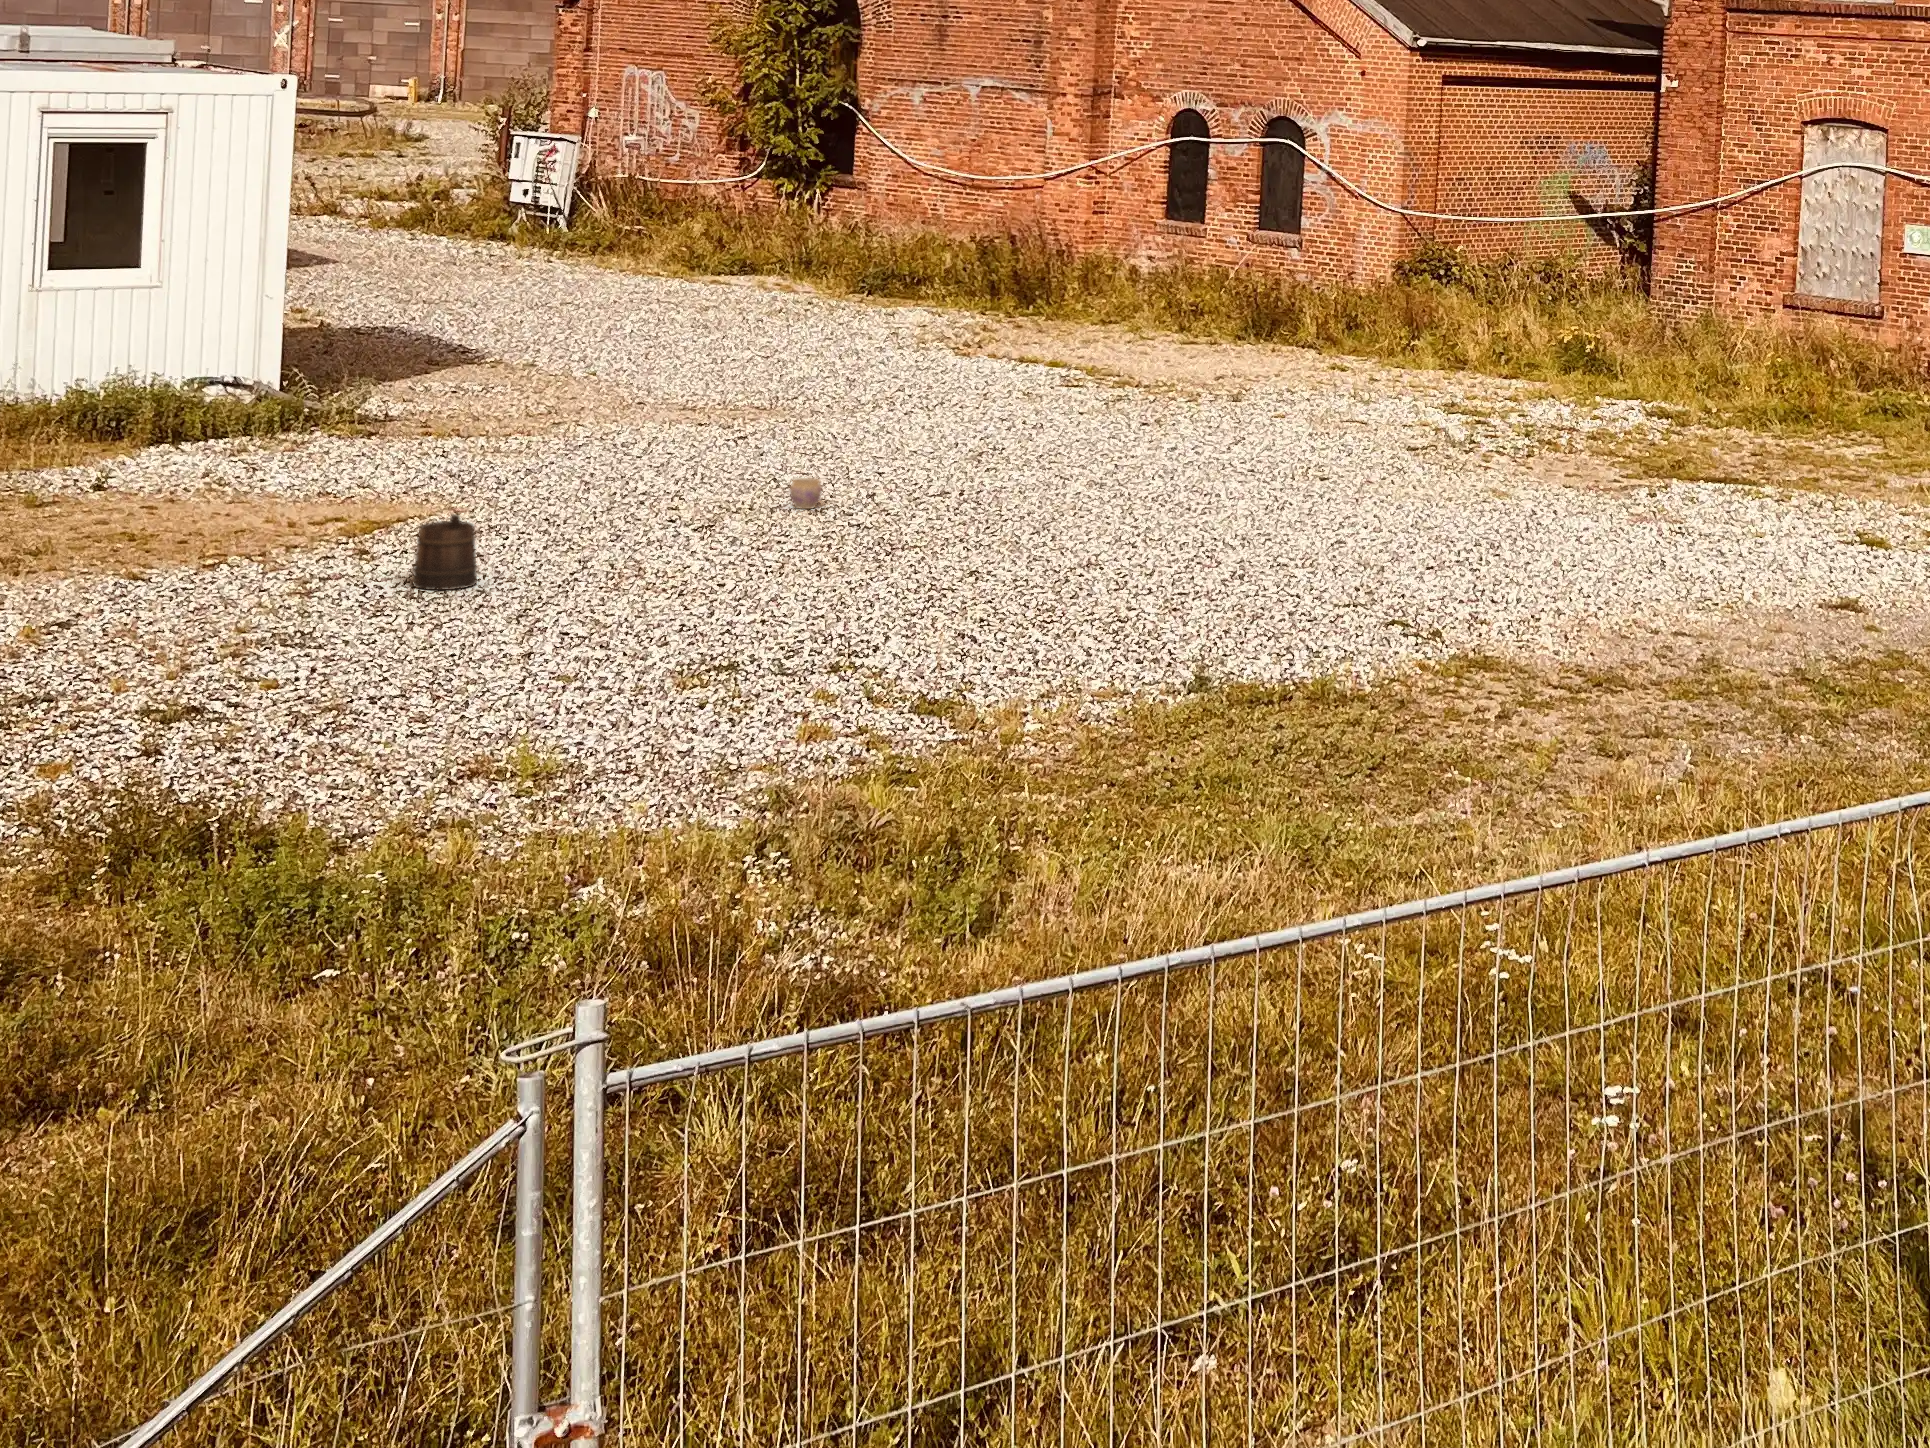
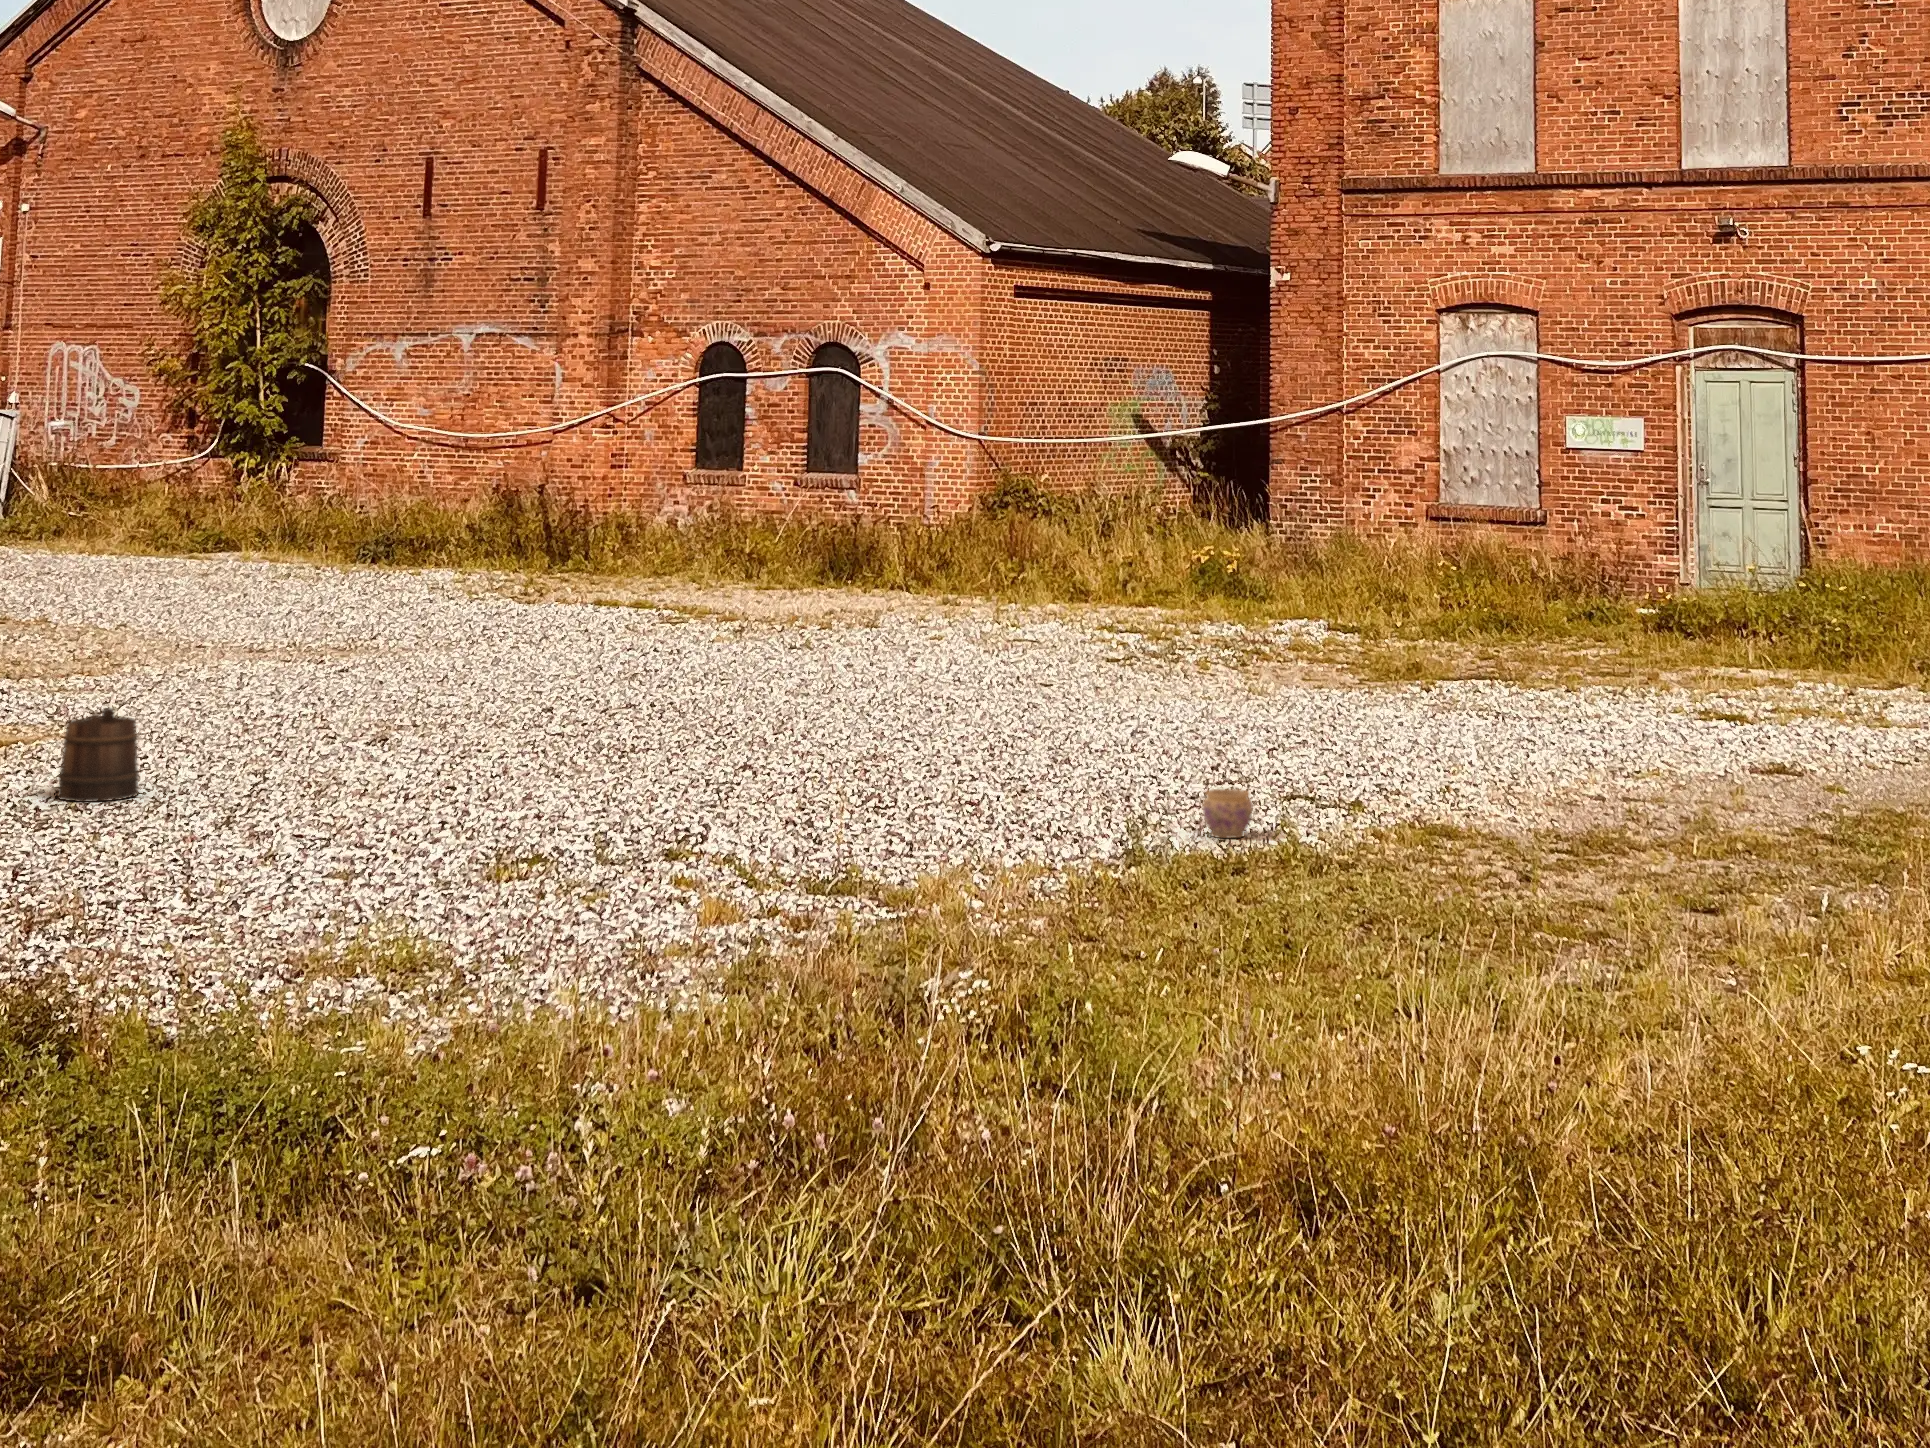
planter: present [789,478,822,509] -> present [1202,789,1253,838]

